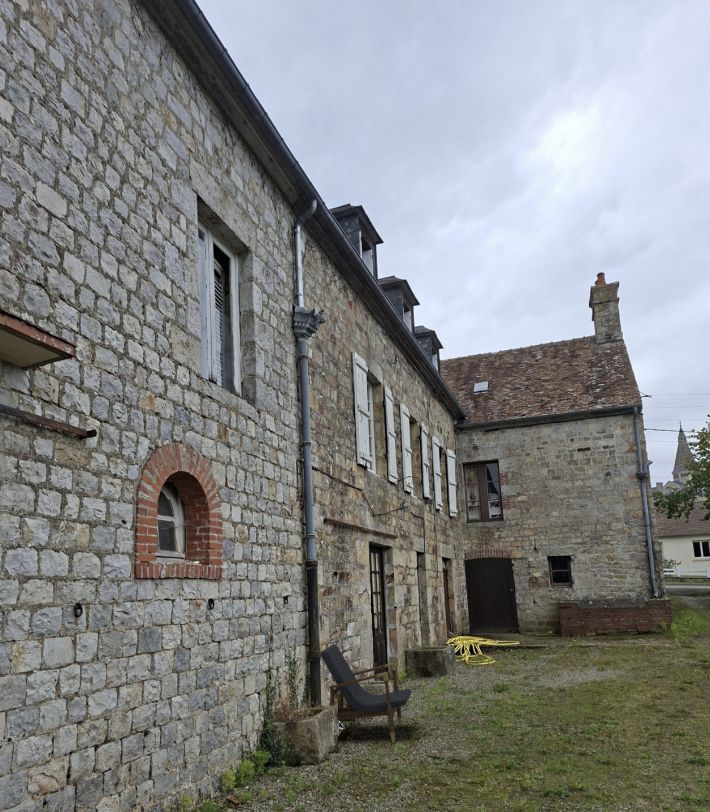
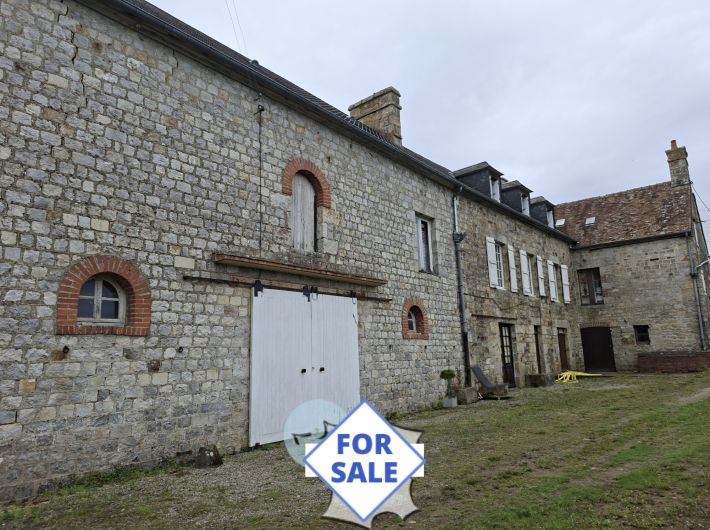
potted tree: none [244,667,291,791] -> present [439,369,457,407]

